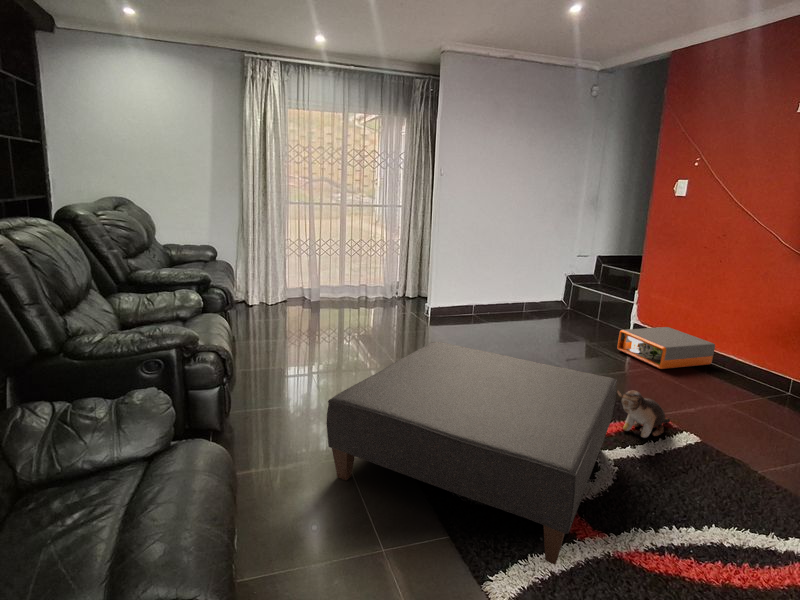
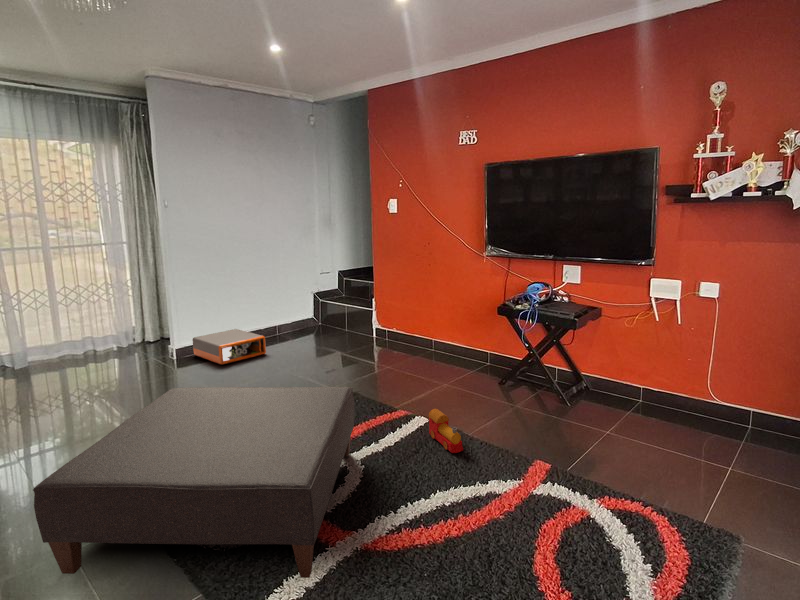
storage box: present [617,327,715,369] -> present [193,329,266,365]
plush toy: present [618,391,670,438] -> none [357,393,406,433]
toy train: none [700,427,749,486] -> present [428,409,463,453]

